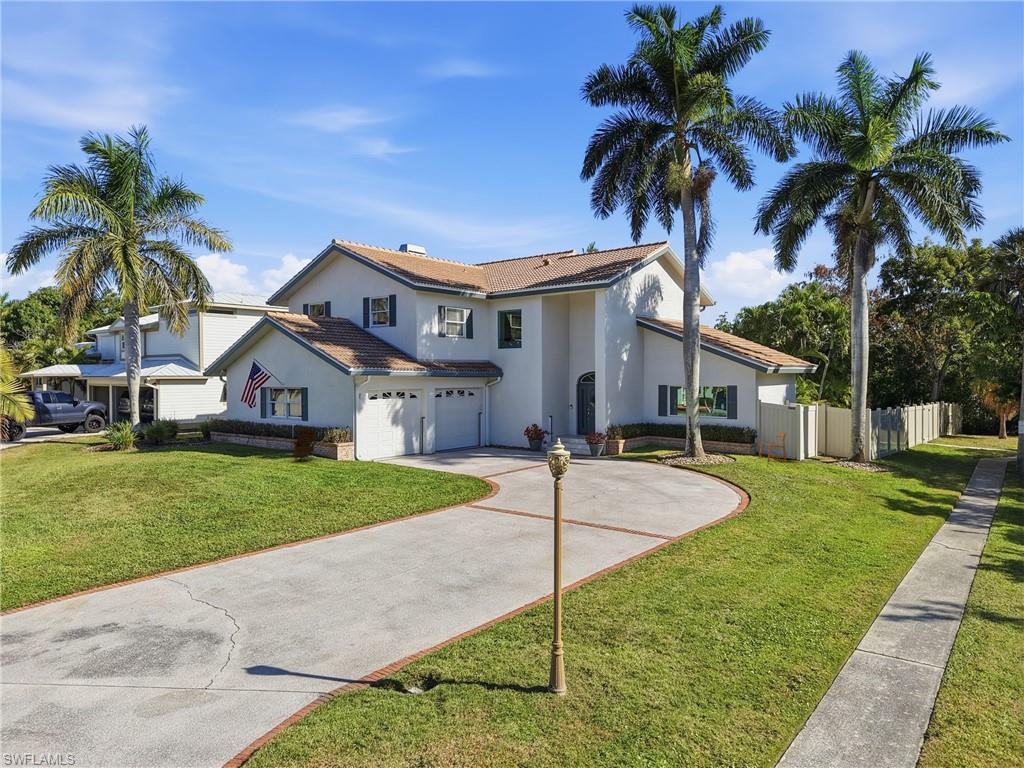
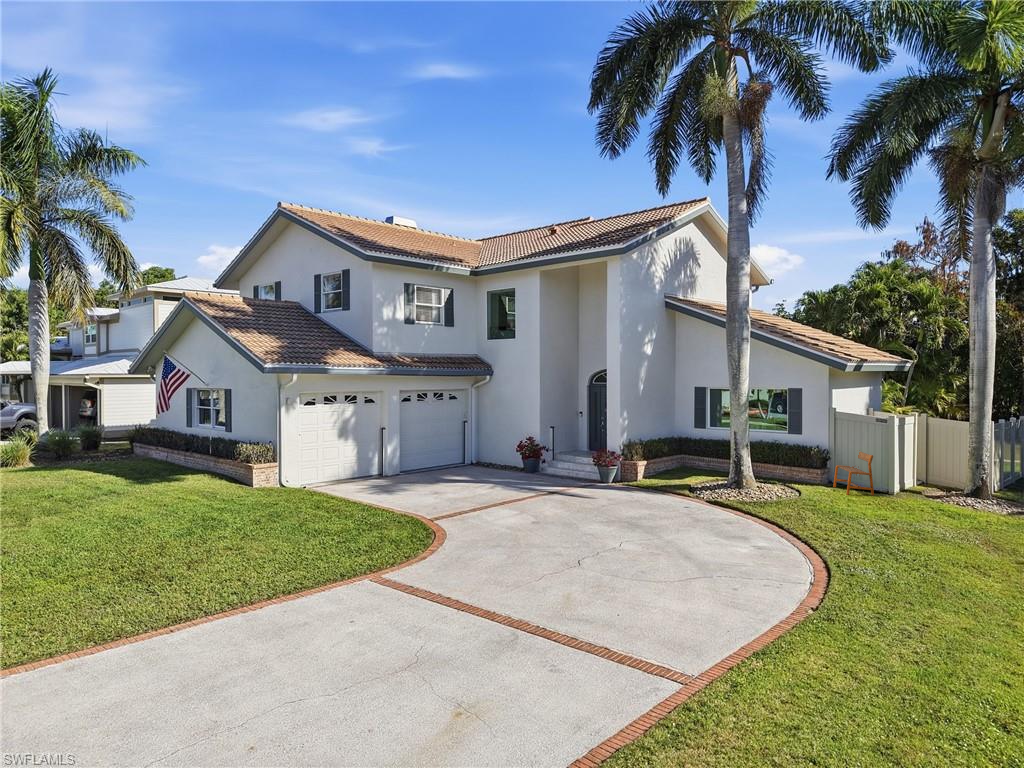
lounge chair: present [292,428,317,462] -> none [195,442,236,489]

